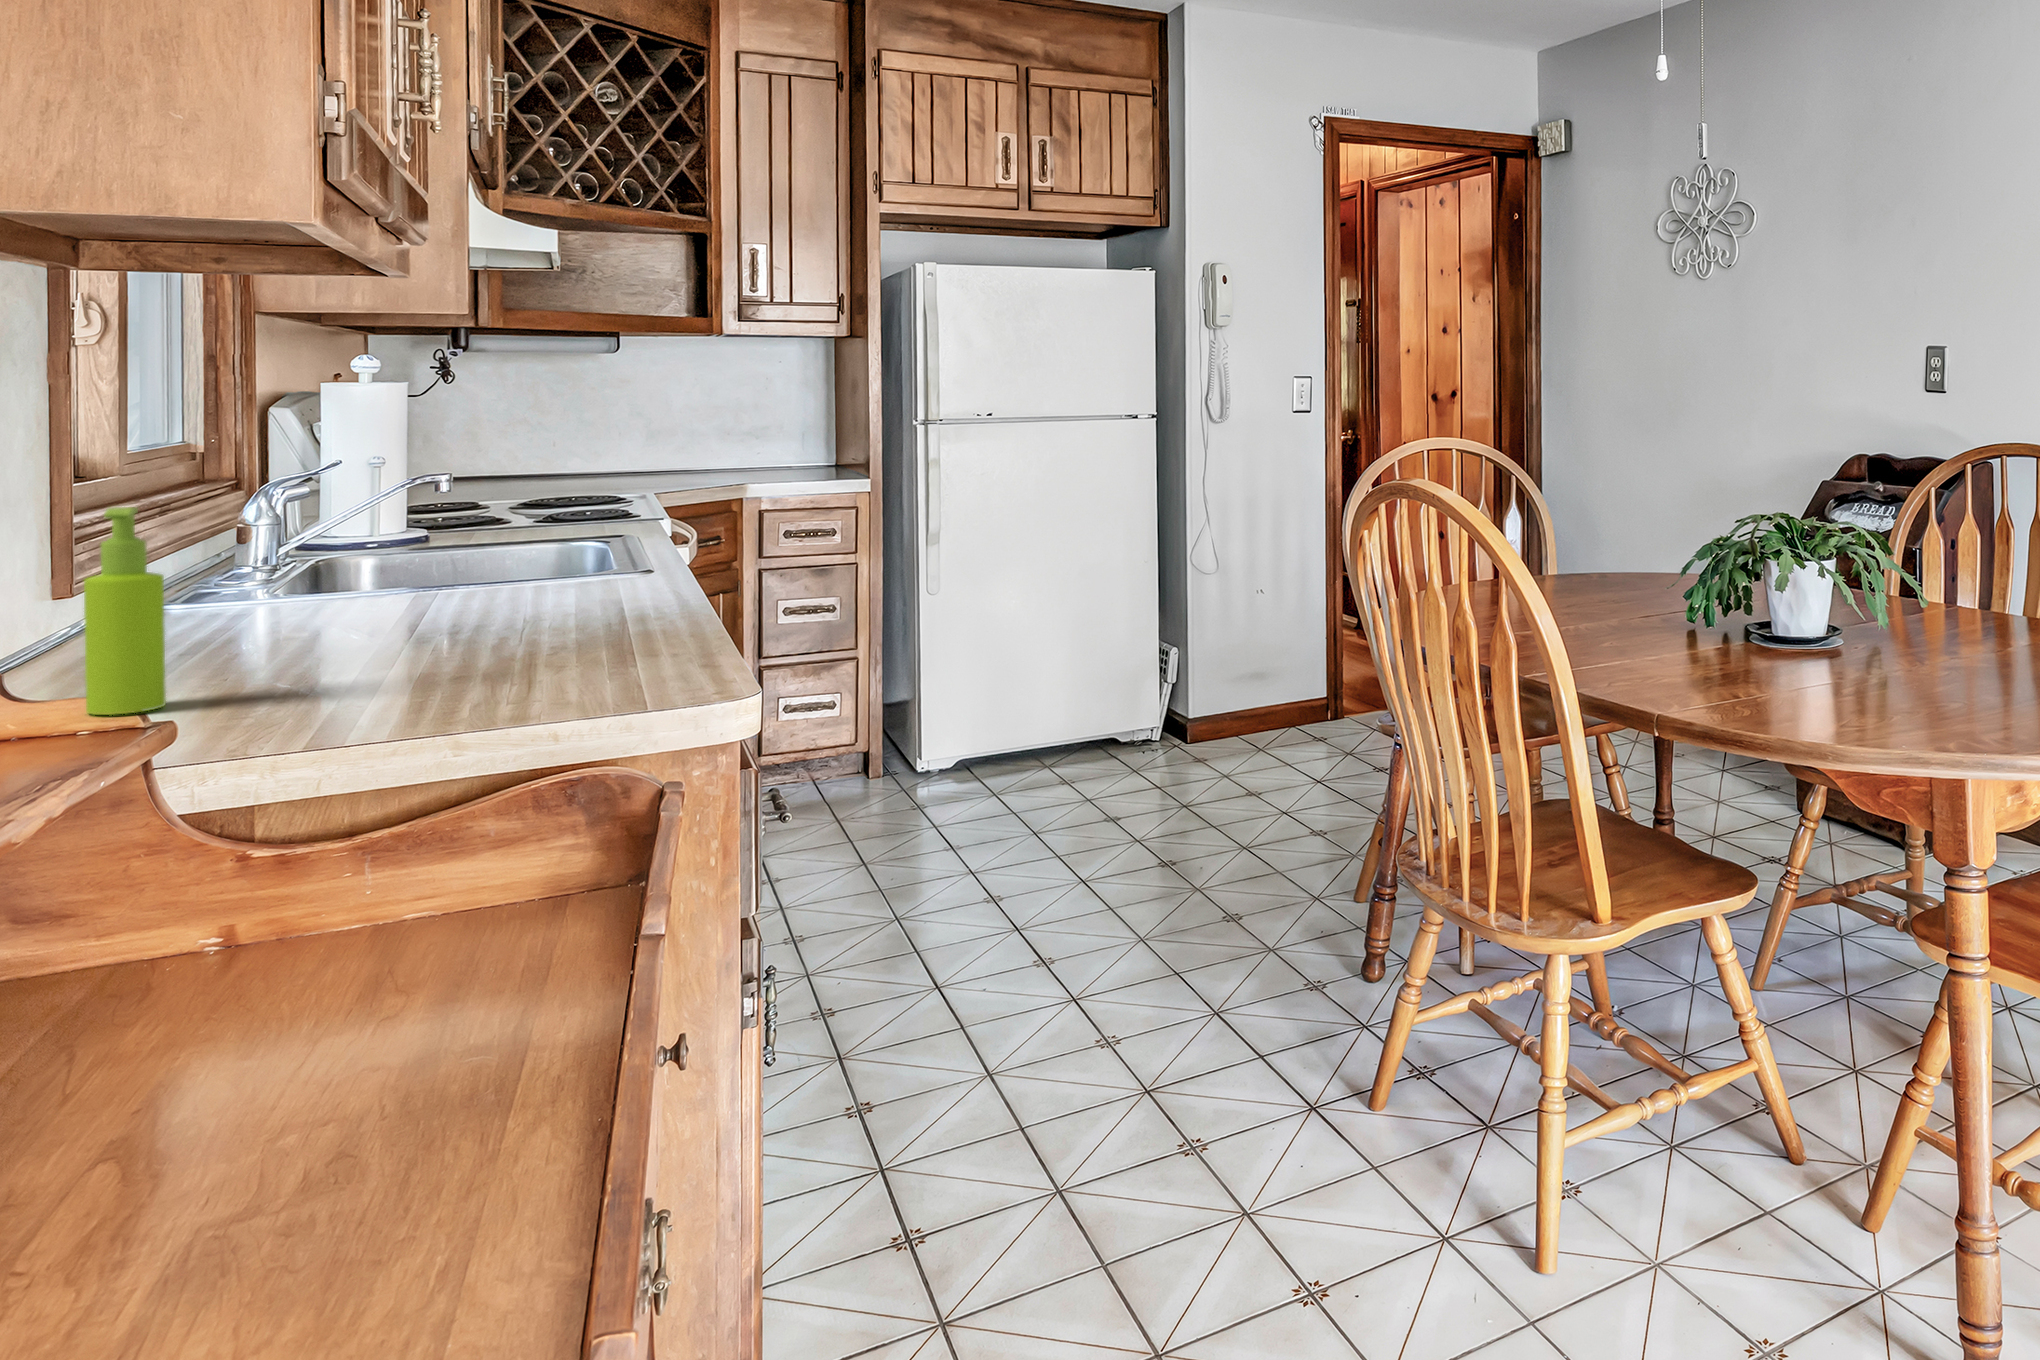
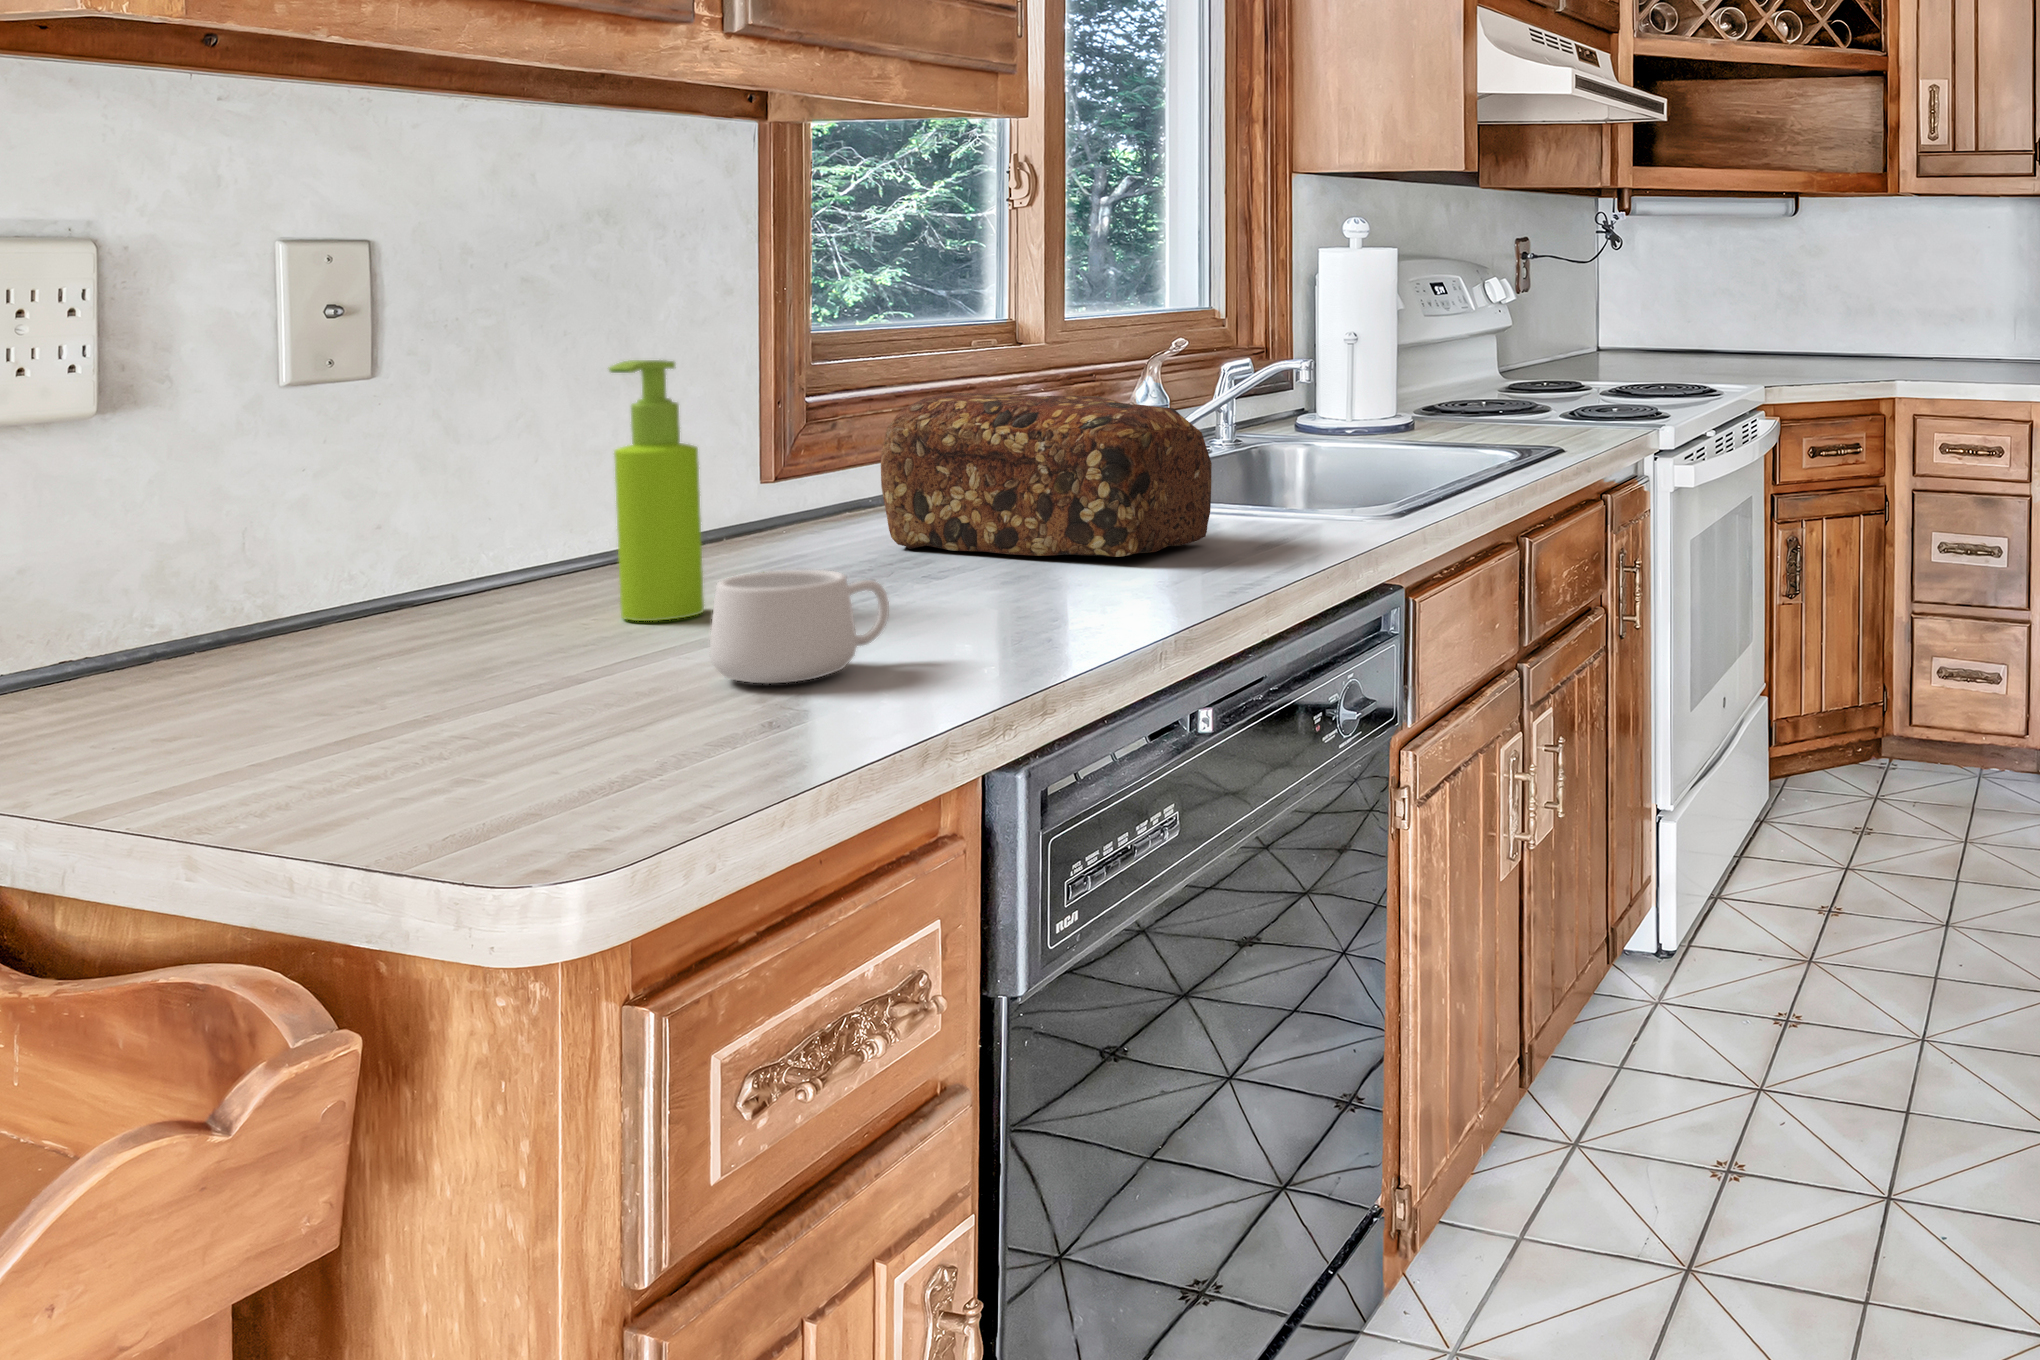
bread loaf: none [171,519,472,653] -> present [880,393,1212,557]
mug: none [326,647,442,726] -> present [710,570,889,684]

